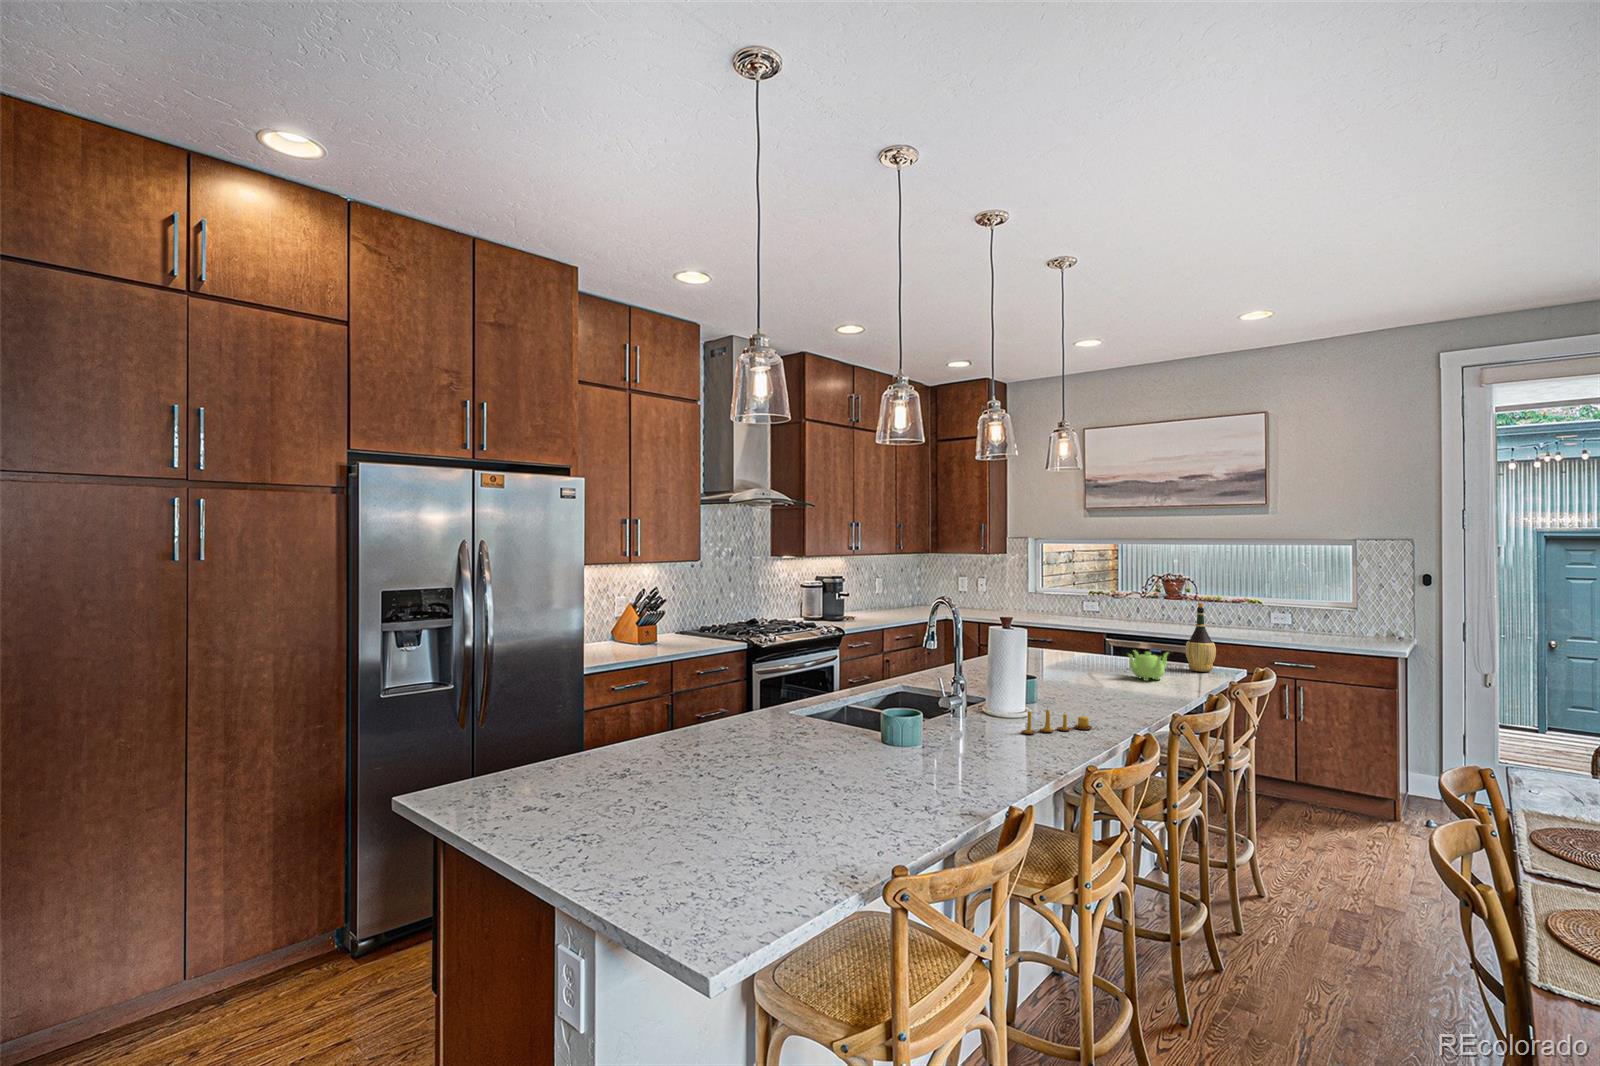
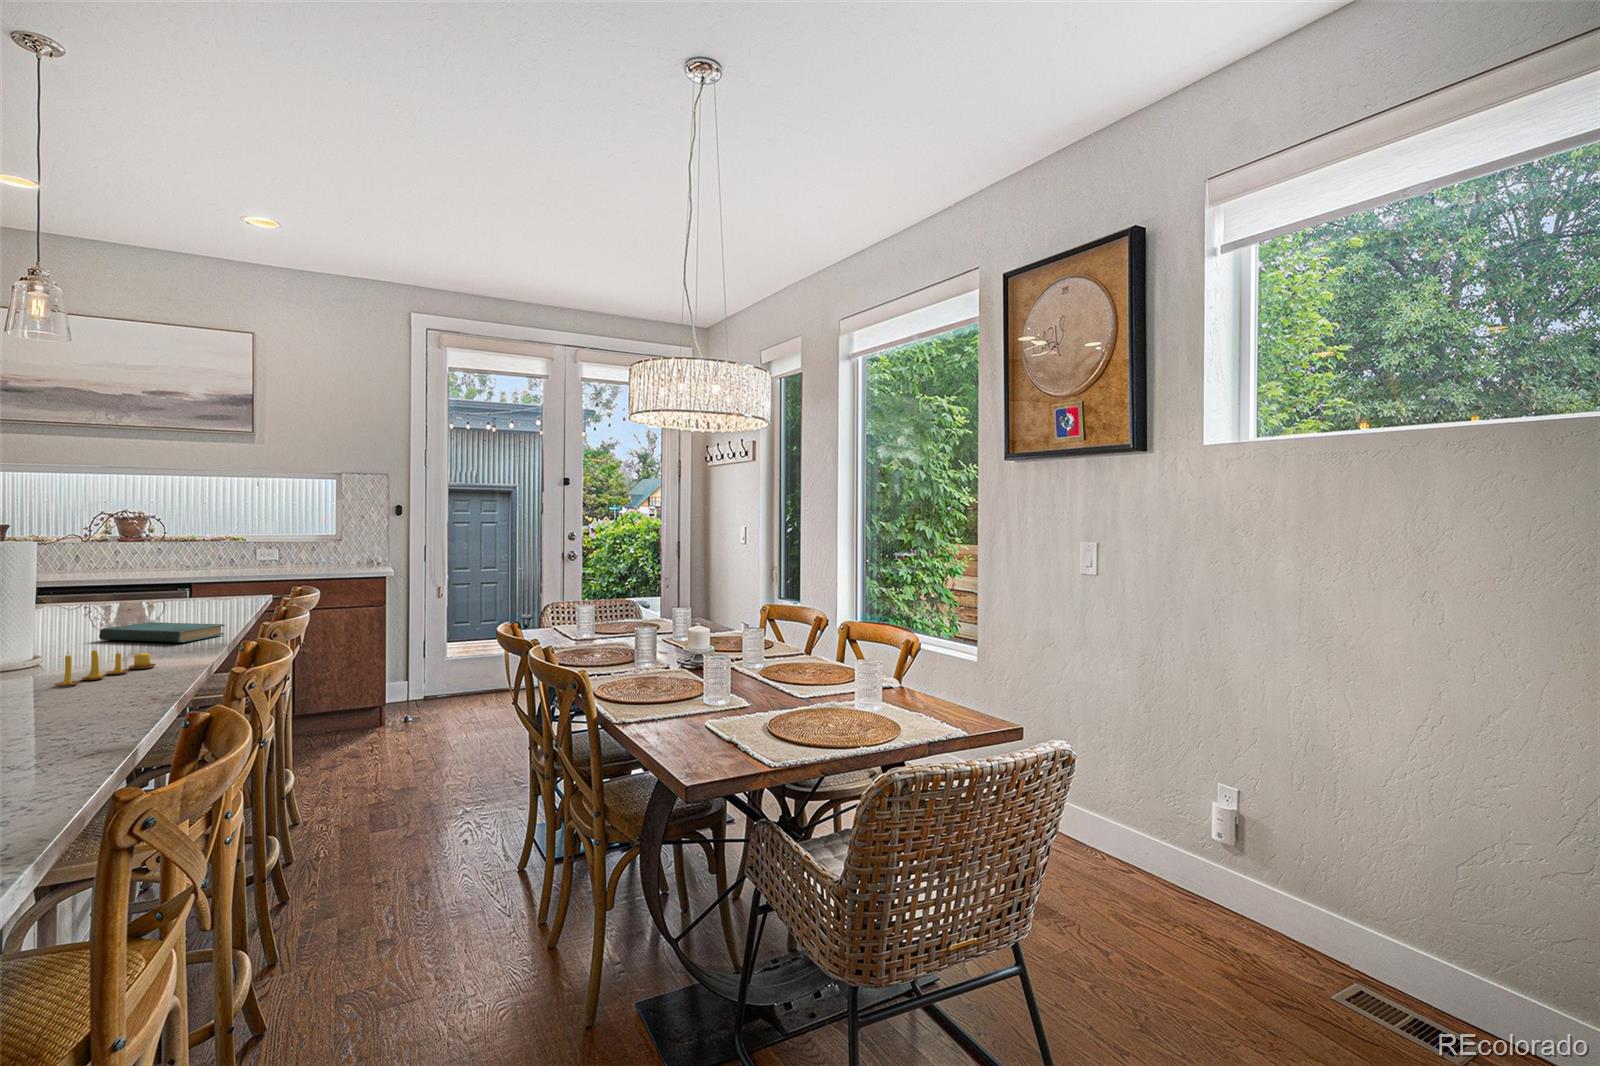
wine bottle: present [1185,603,1216,672] -> none [204,528,241,604]
teapot: present [1128,651,1168,681] -> none [141,583,195,618]
book: none [1083,685,1169,709] -> present [99,622,225,642]

